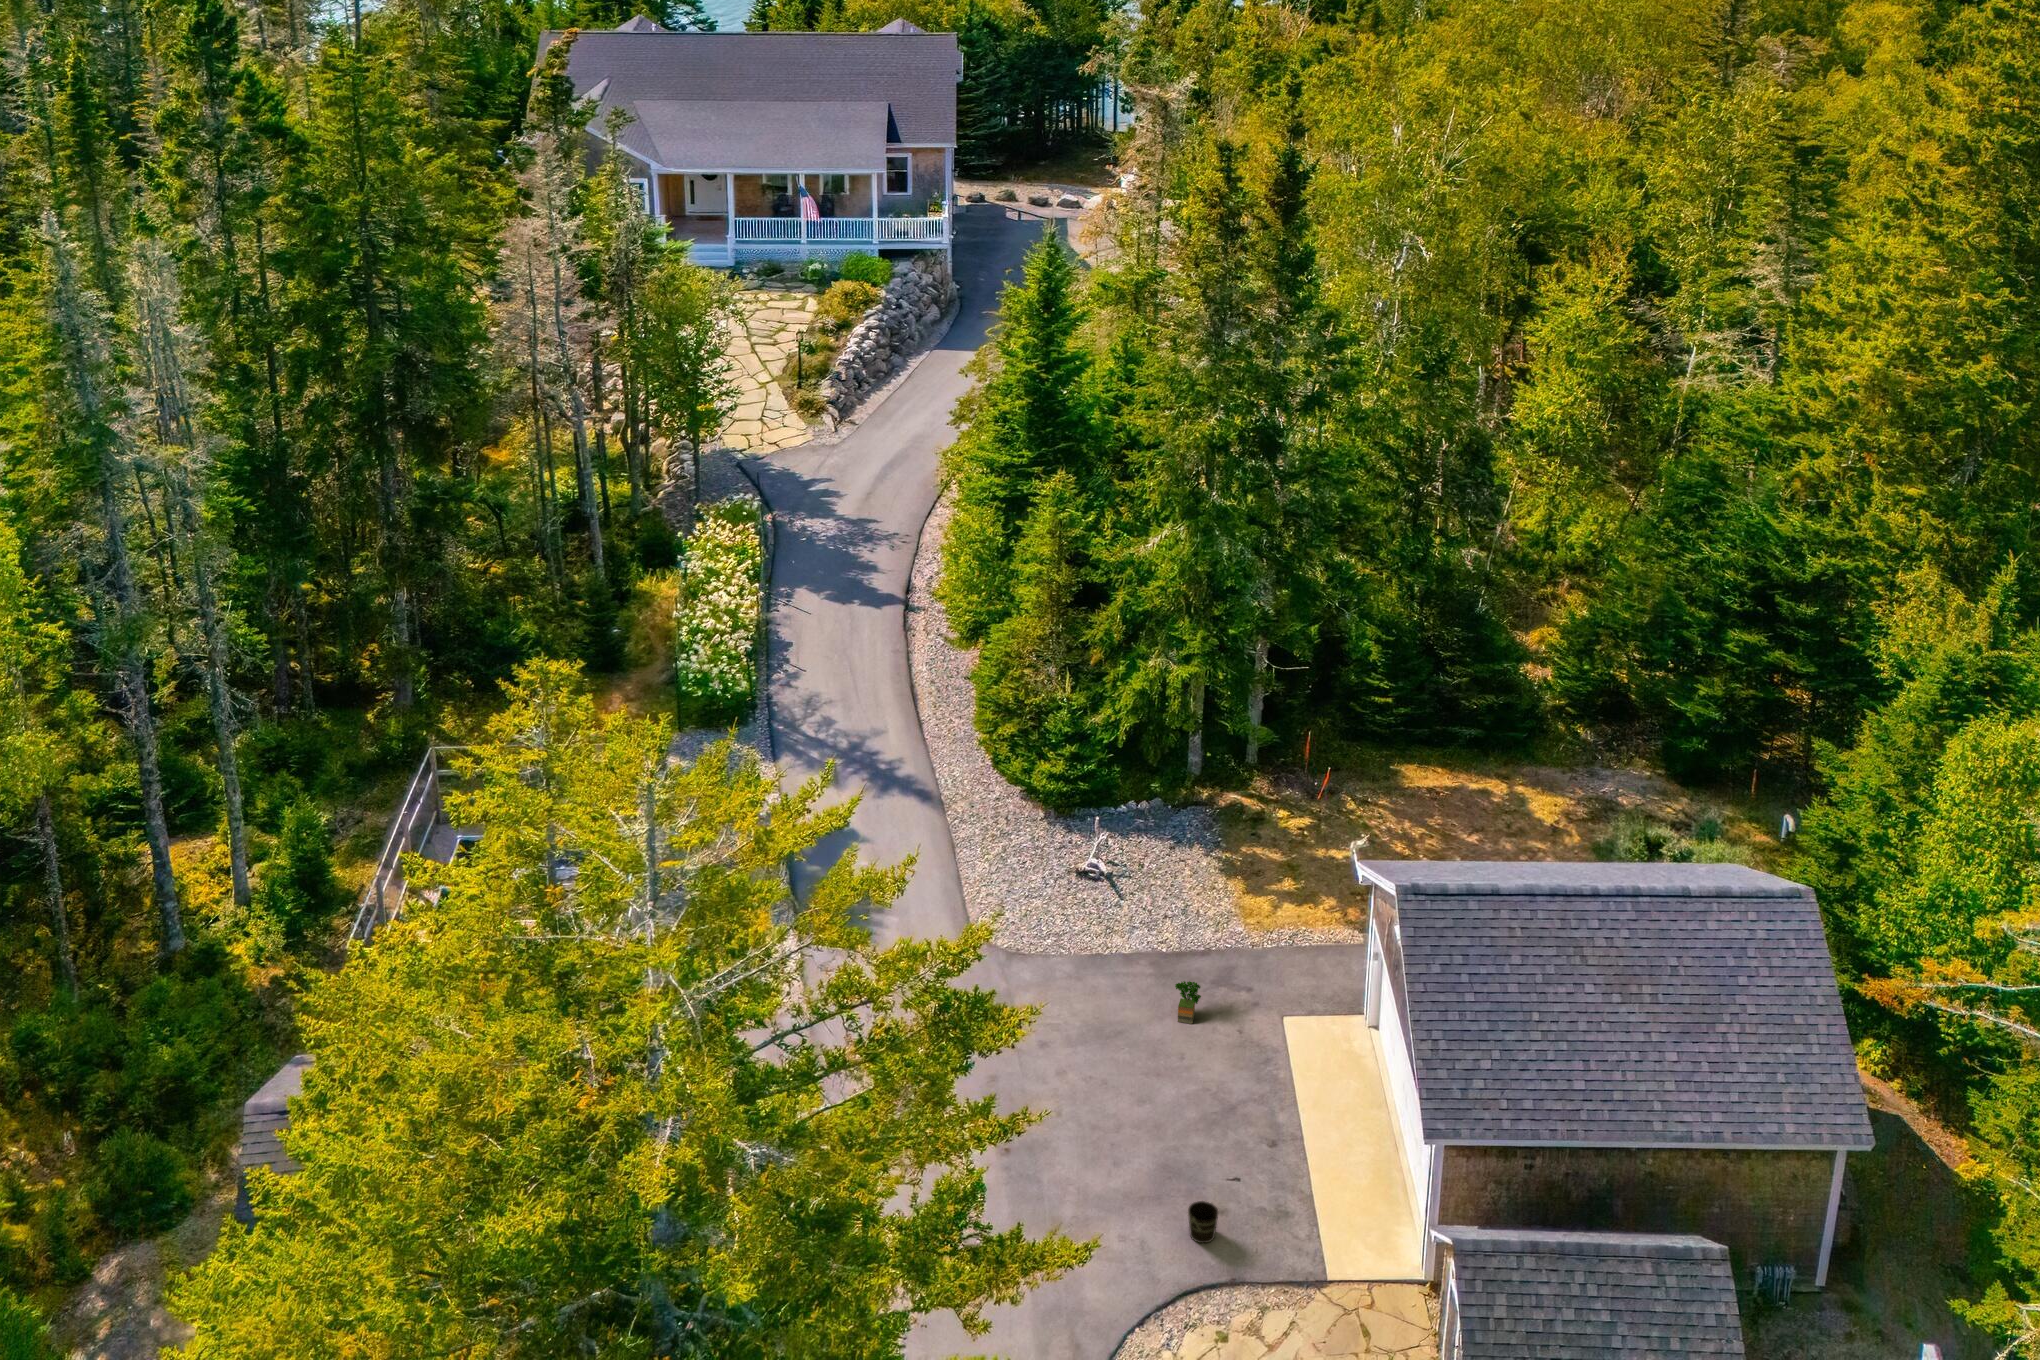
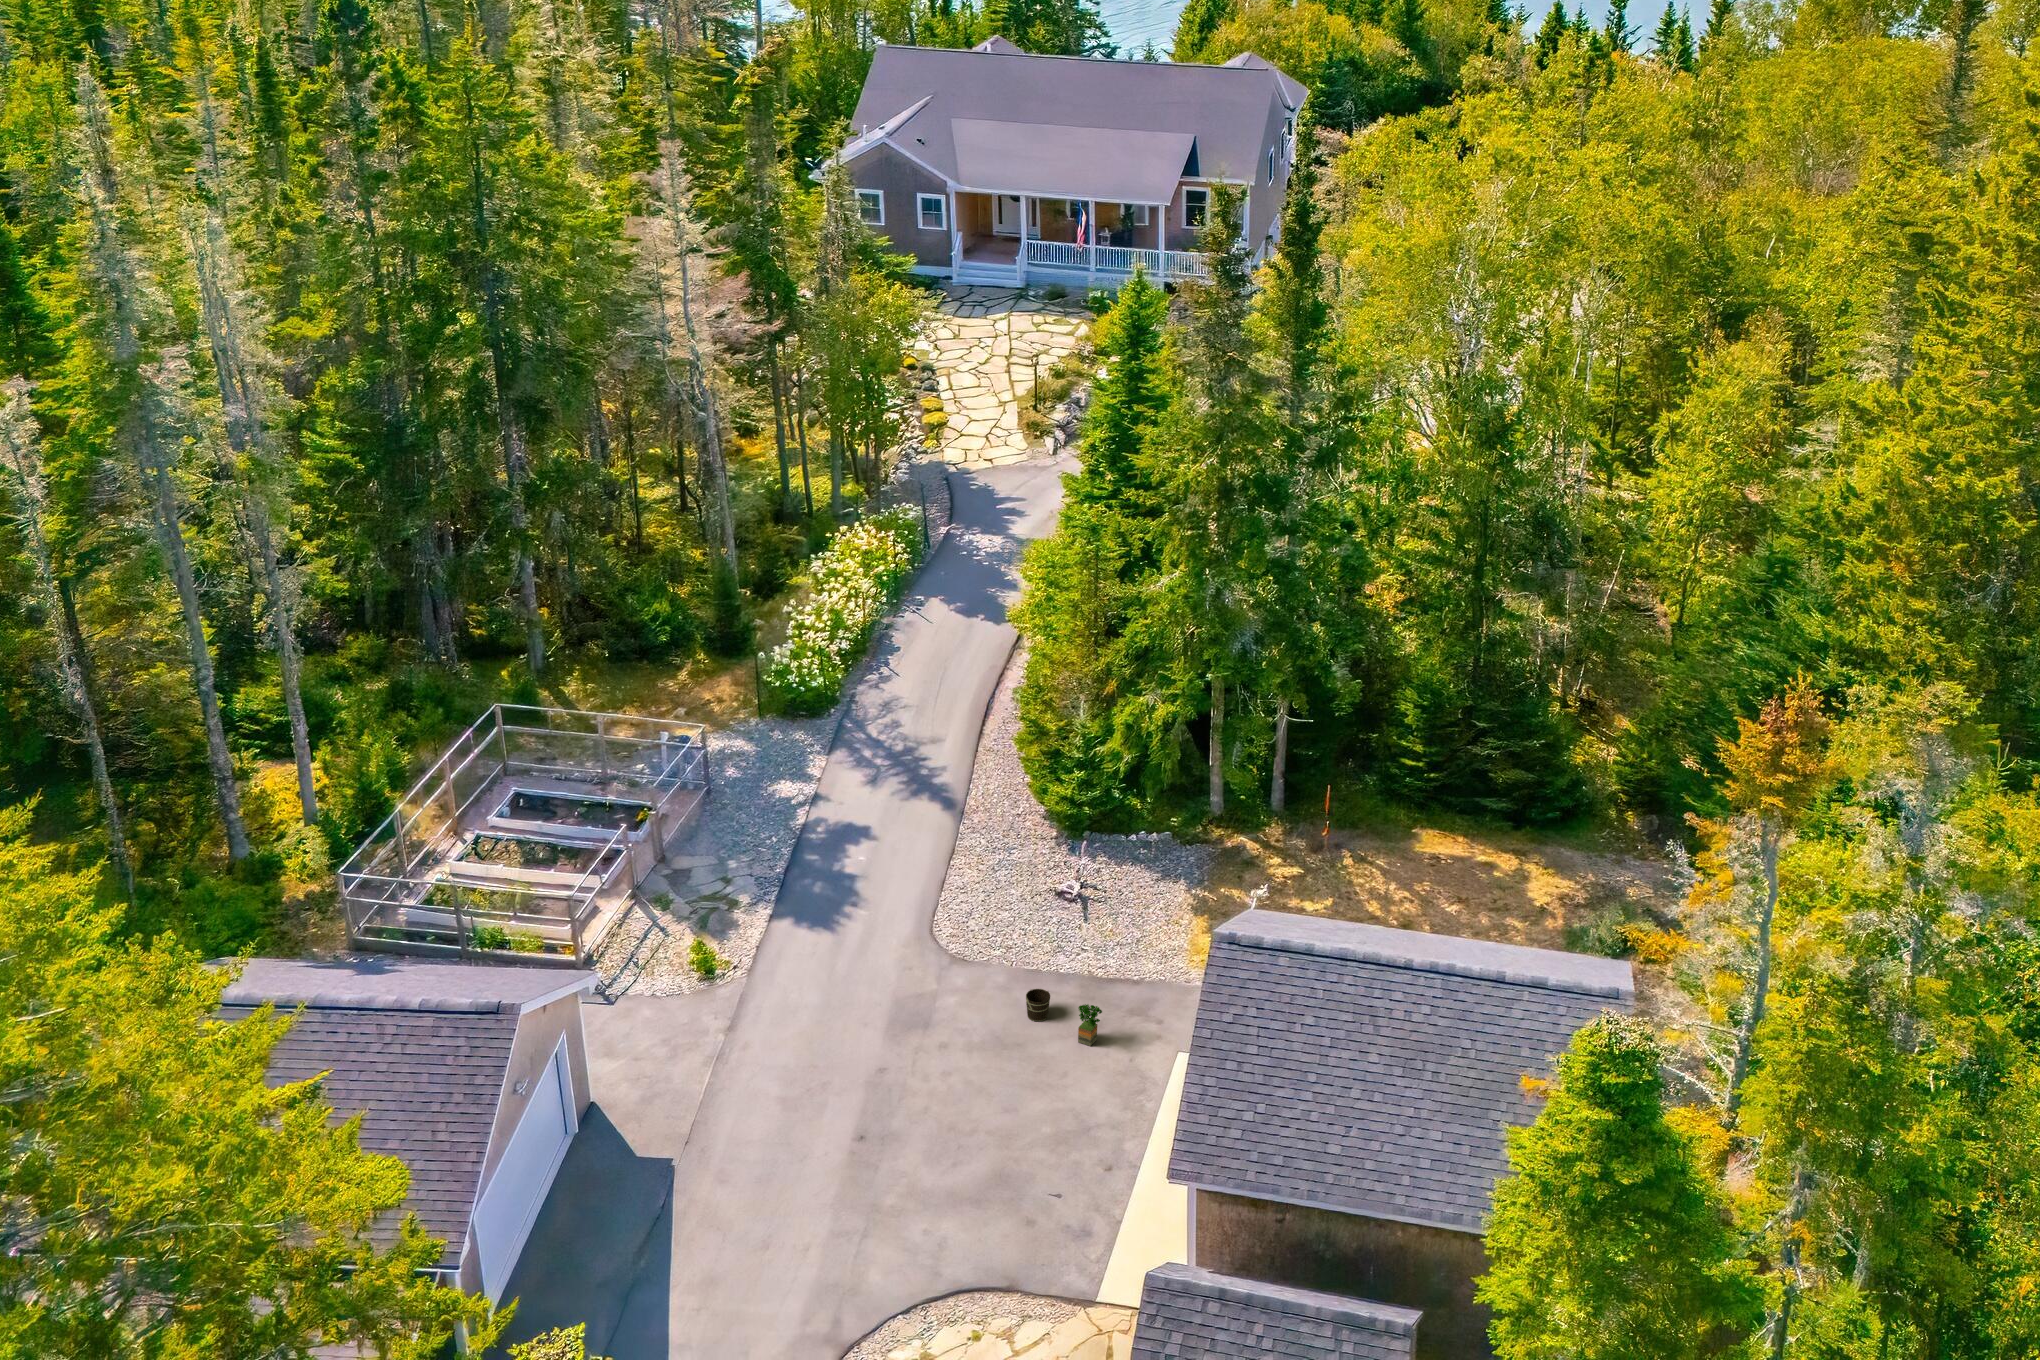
bucket: present [1188,1201,1218,1243] -> present [1026,989,1050,1021]

